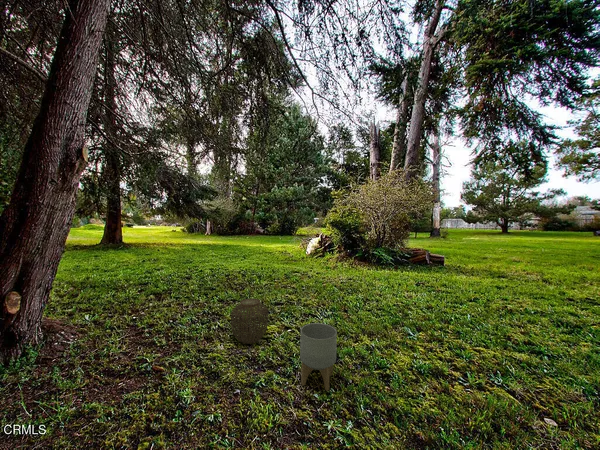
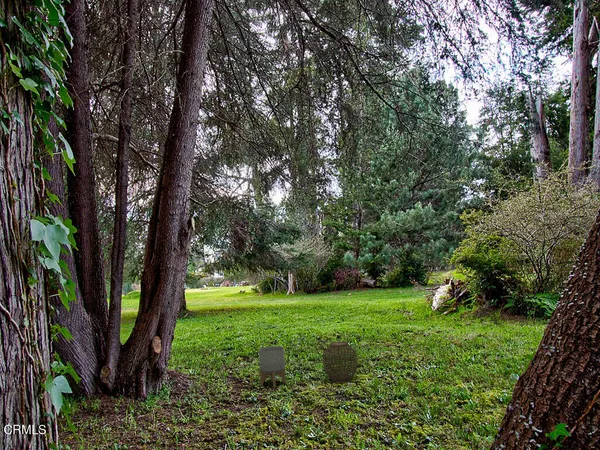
planter: present [300,323,337,391] -> present [259,346,286,388]

